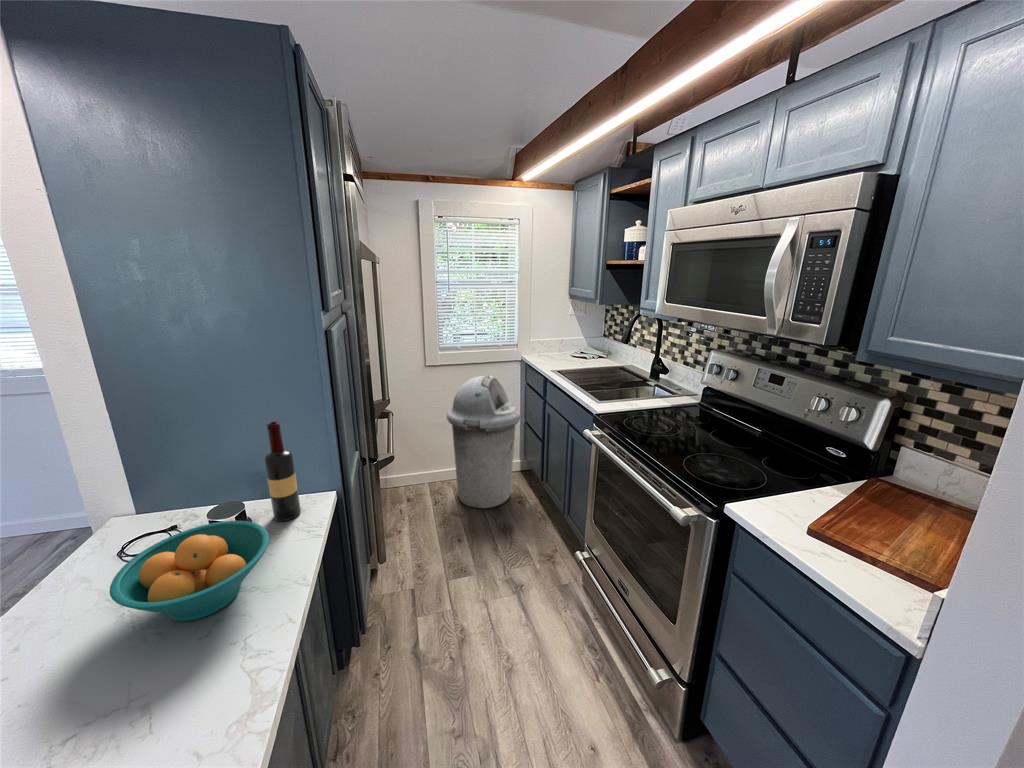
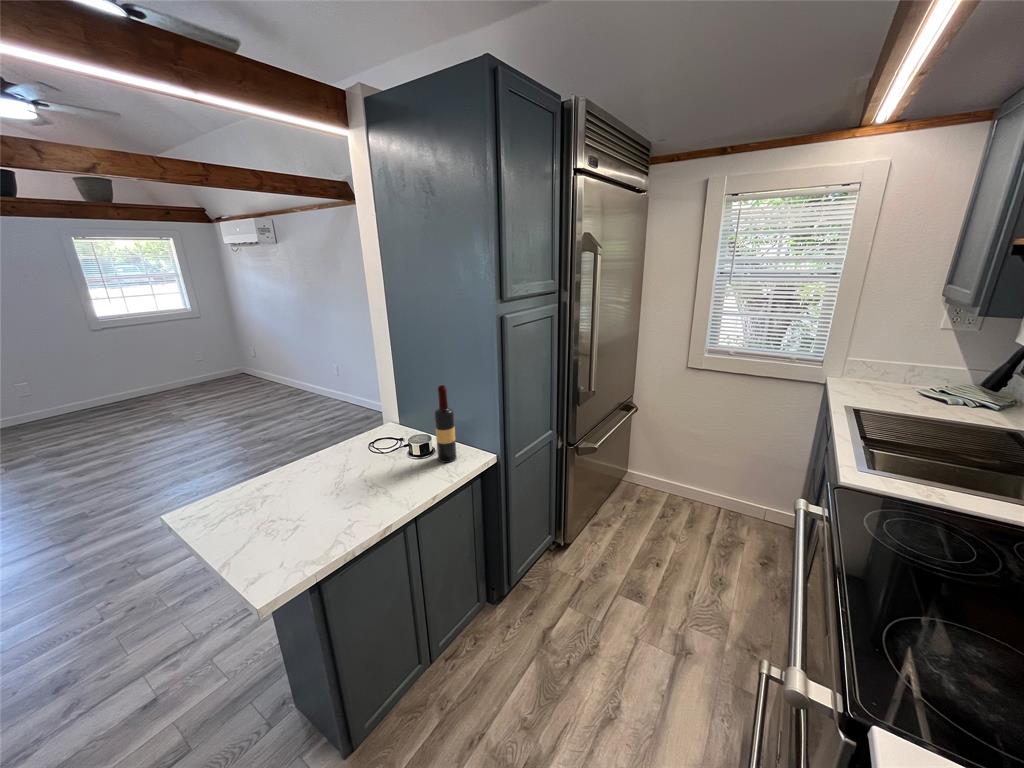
trash can: present [447,375,521,508] -> none [689,391,793,554]
fruit bowl: present [110,521,269,621] -> none [317,442,403,497]

